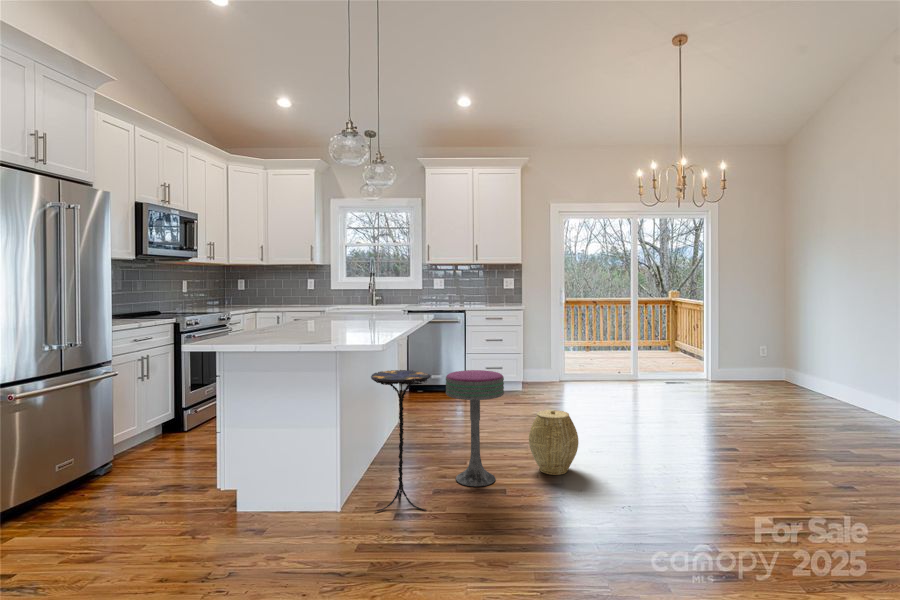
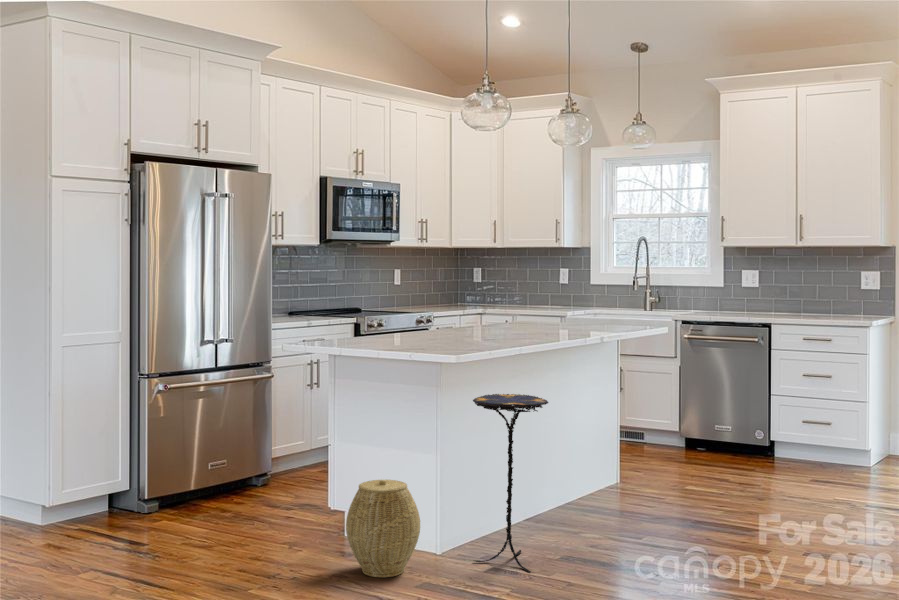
bar stool: present [446,370,504,486] -> none [593,406,675,564]
woven basket: present [529,410,578,475] -> present [346,480,420,577]

